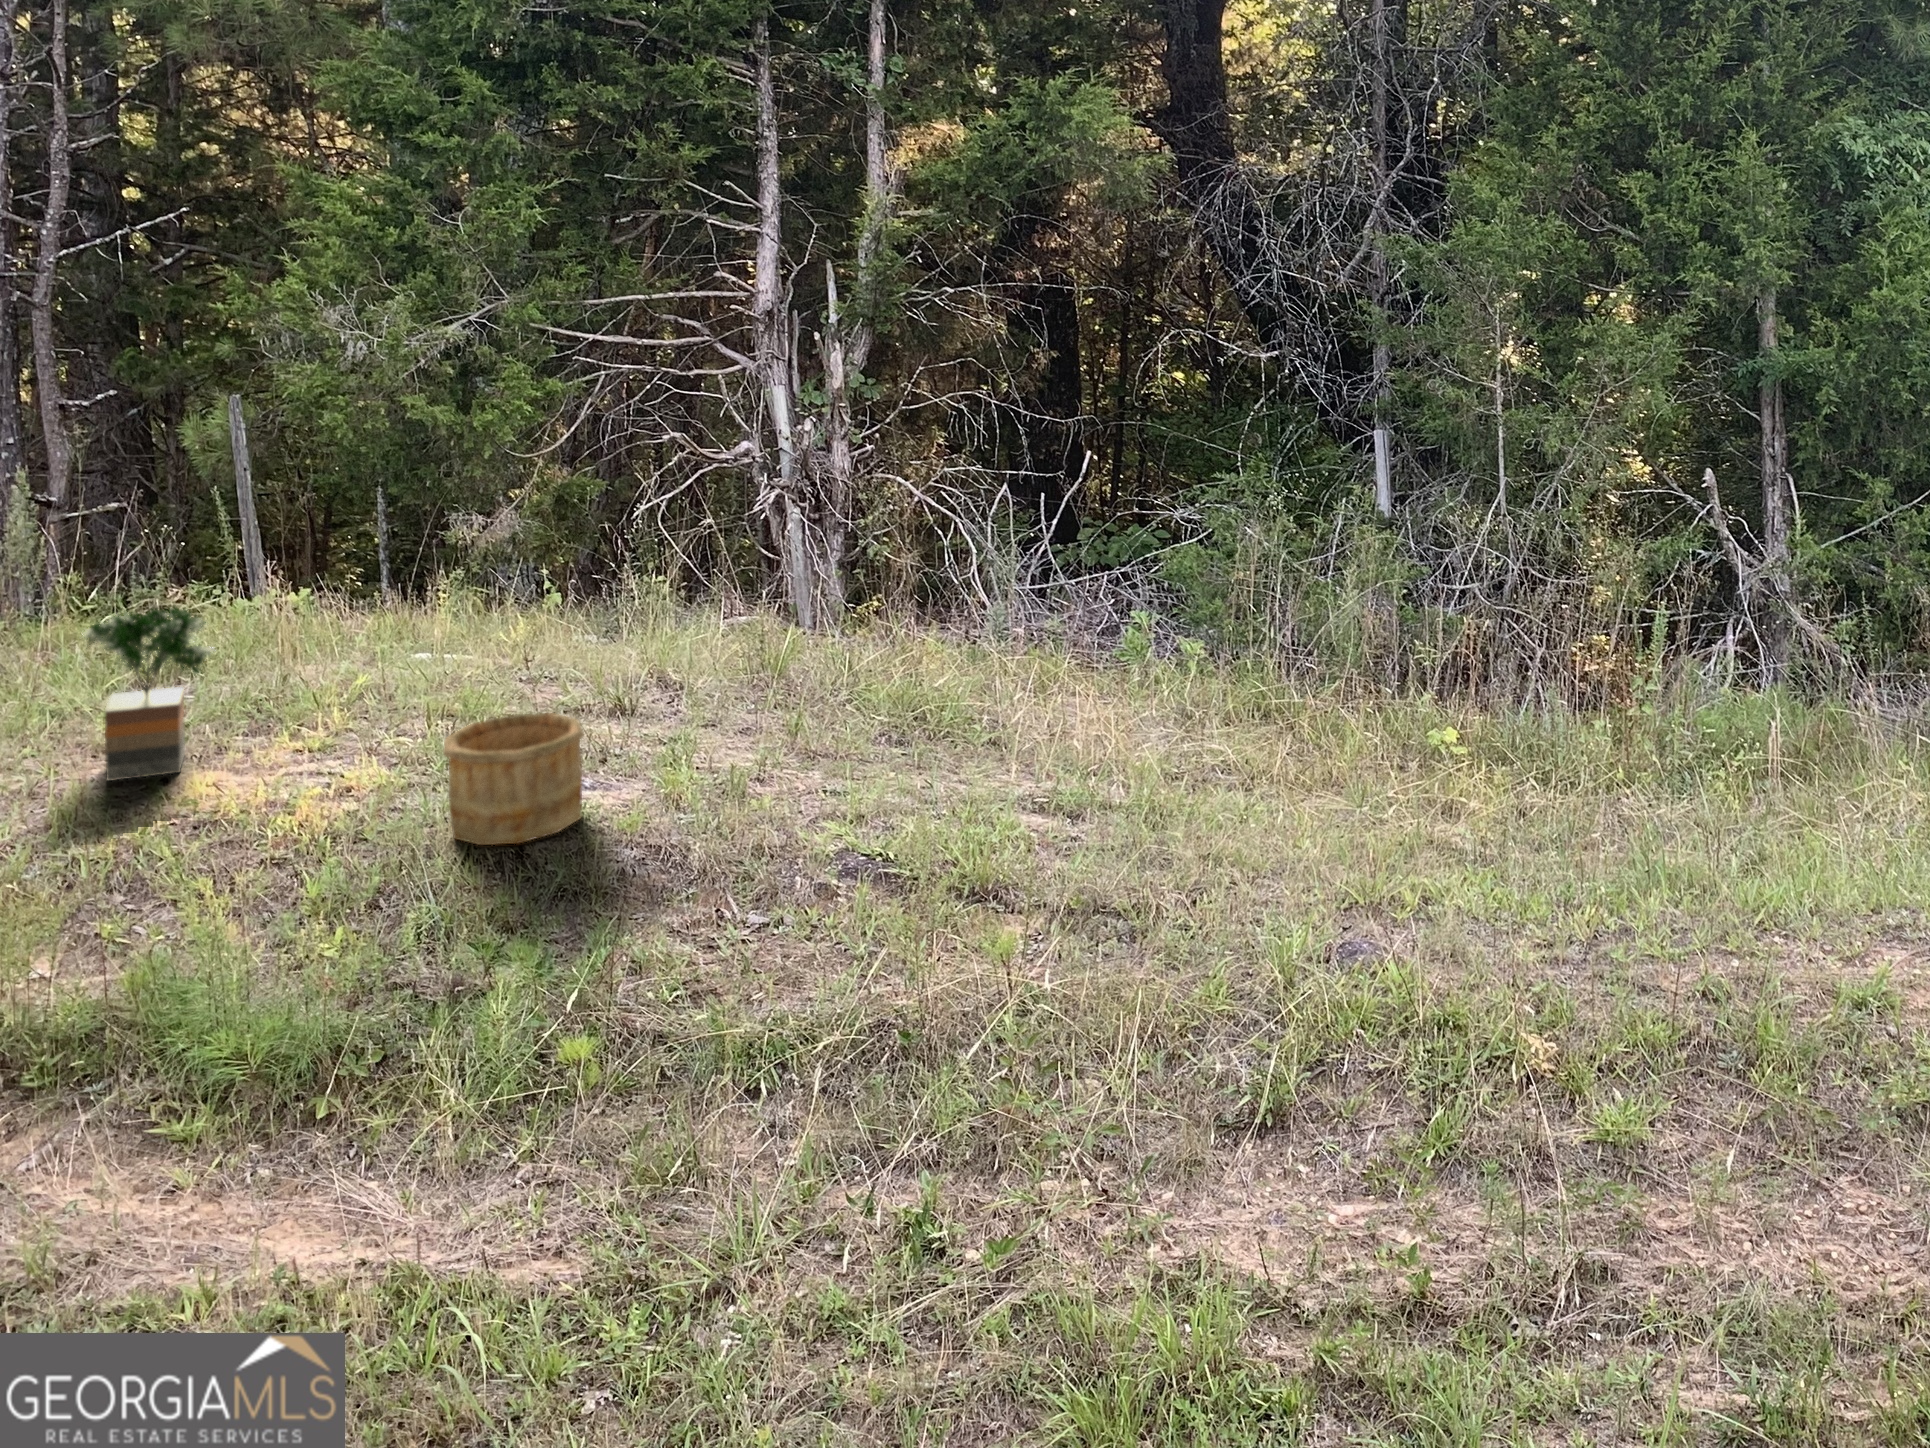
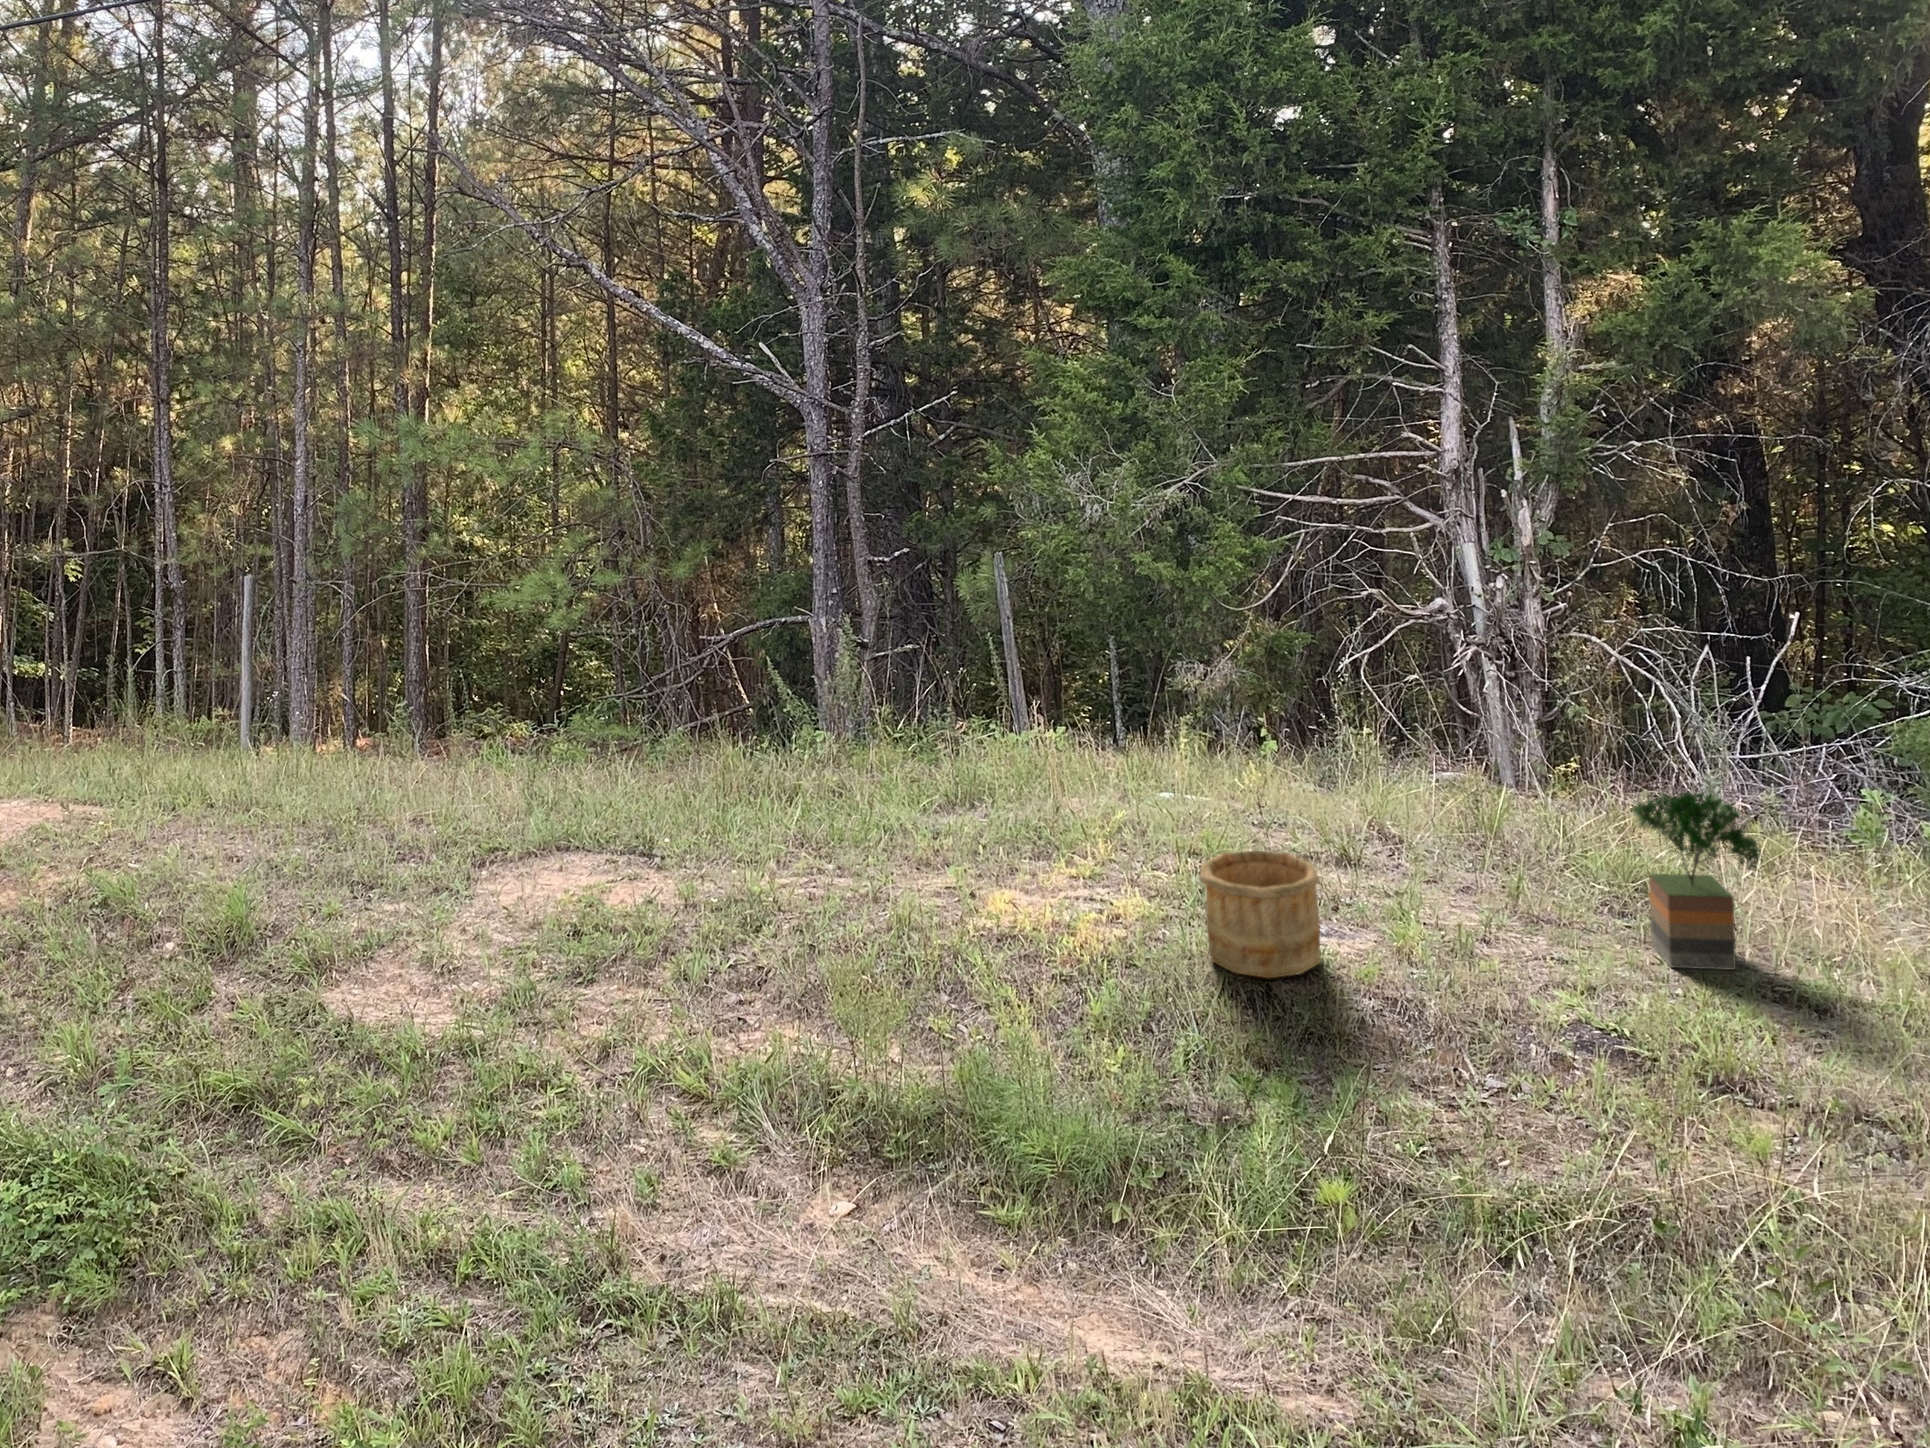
potted tree: present [82,607,213,781] -> present [1632,792,1762,970]

